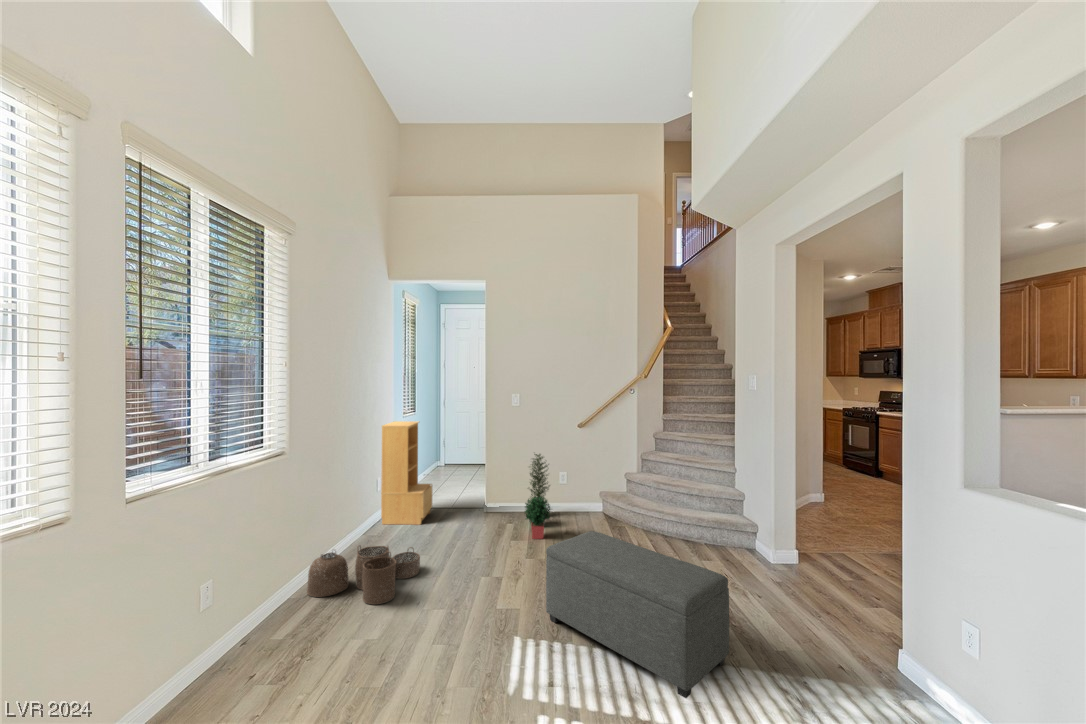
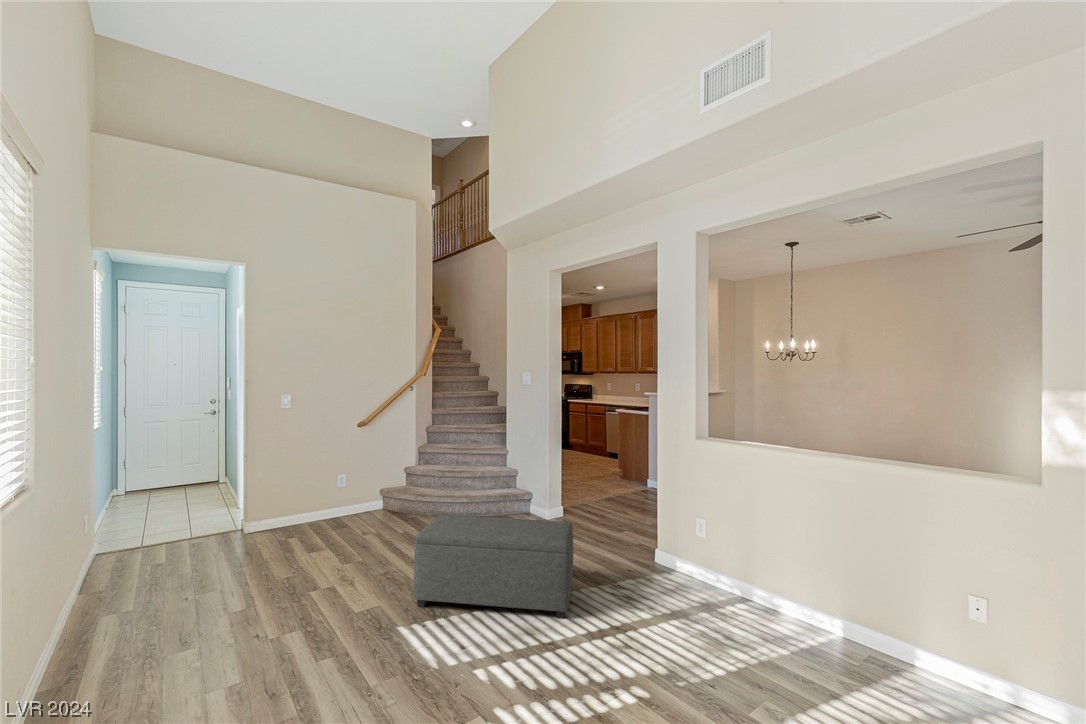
bookshelf: present [381,421,432,525] -> none [78,428,158,580]
potted plant: present [525,454,551,539] -> none [301,455,351,548]
woven basket: present [307,546,420,604] -> none [34,585,215,689]

